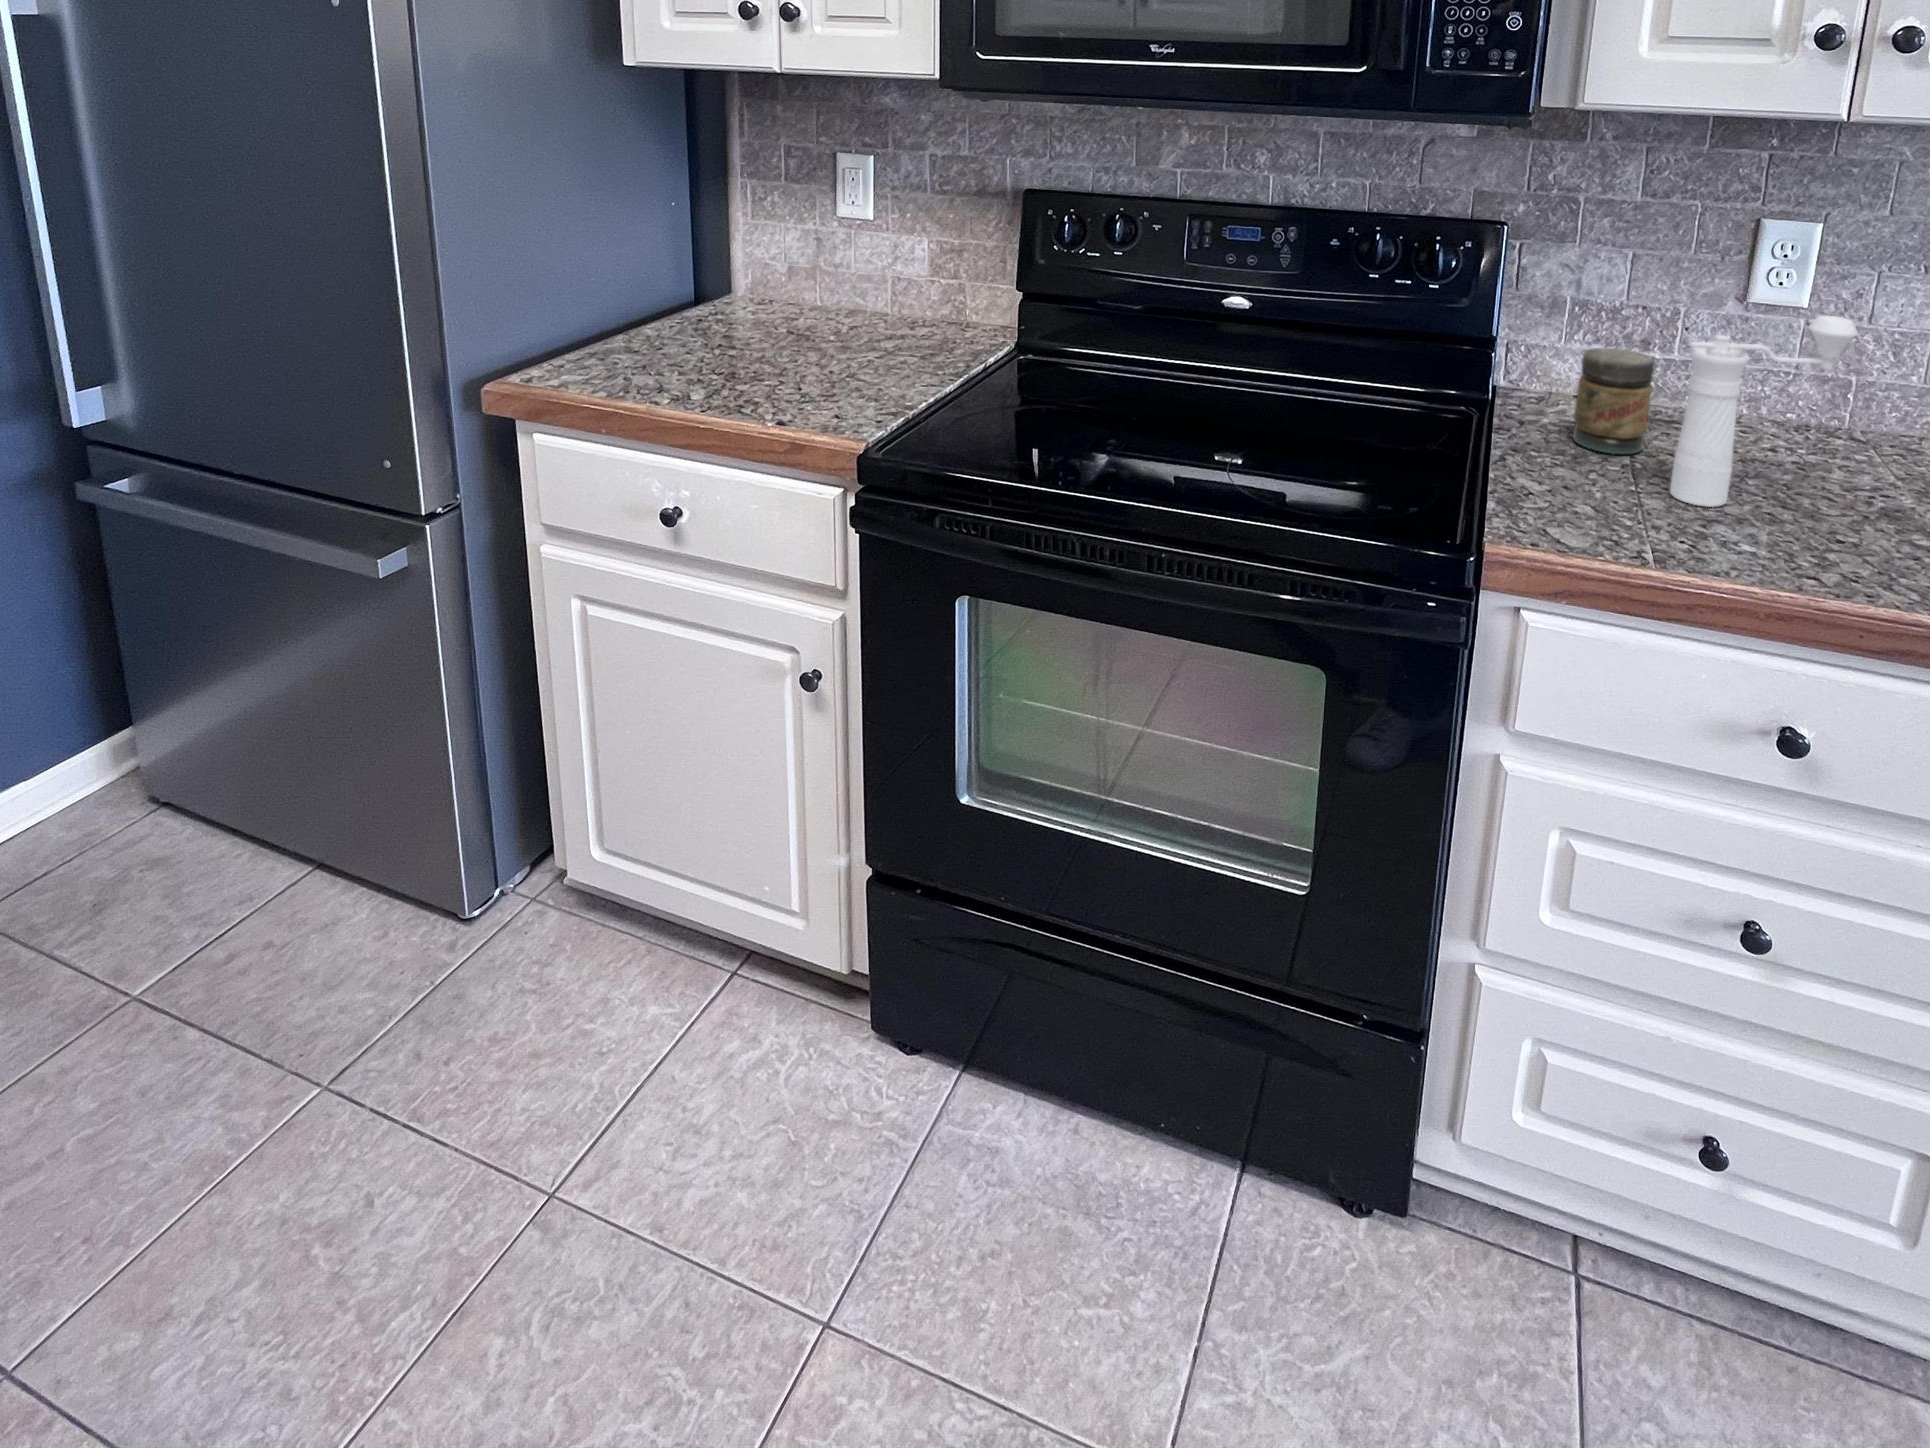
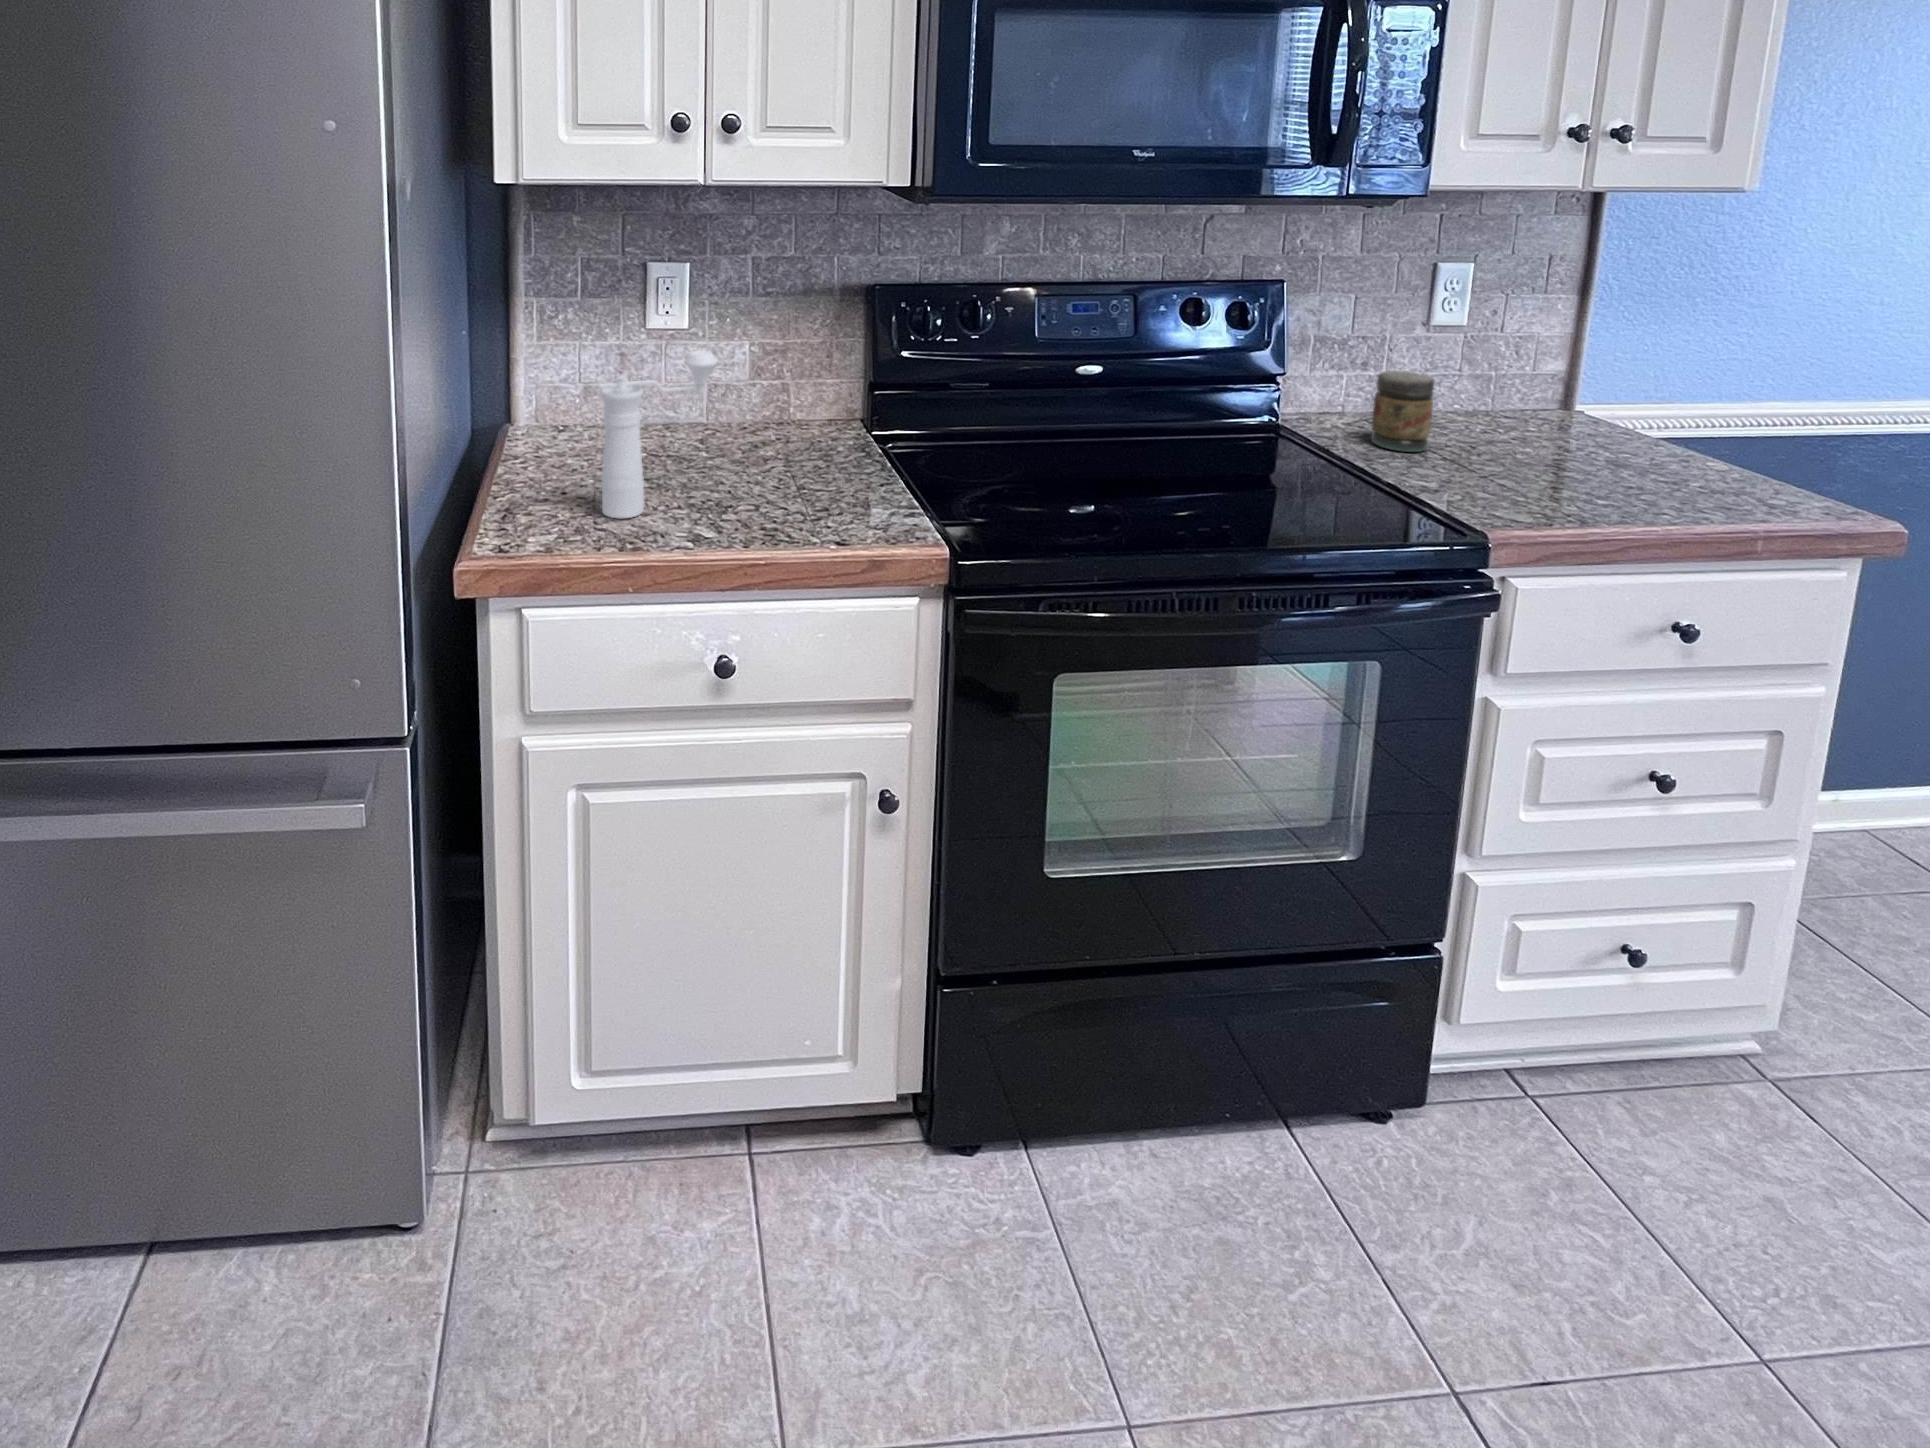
pepper mill: present [1670,316,1857,507] -> present [598,350,717,519]

